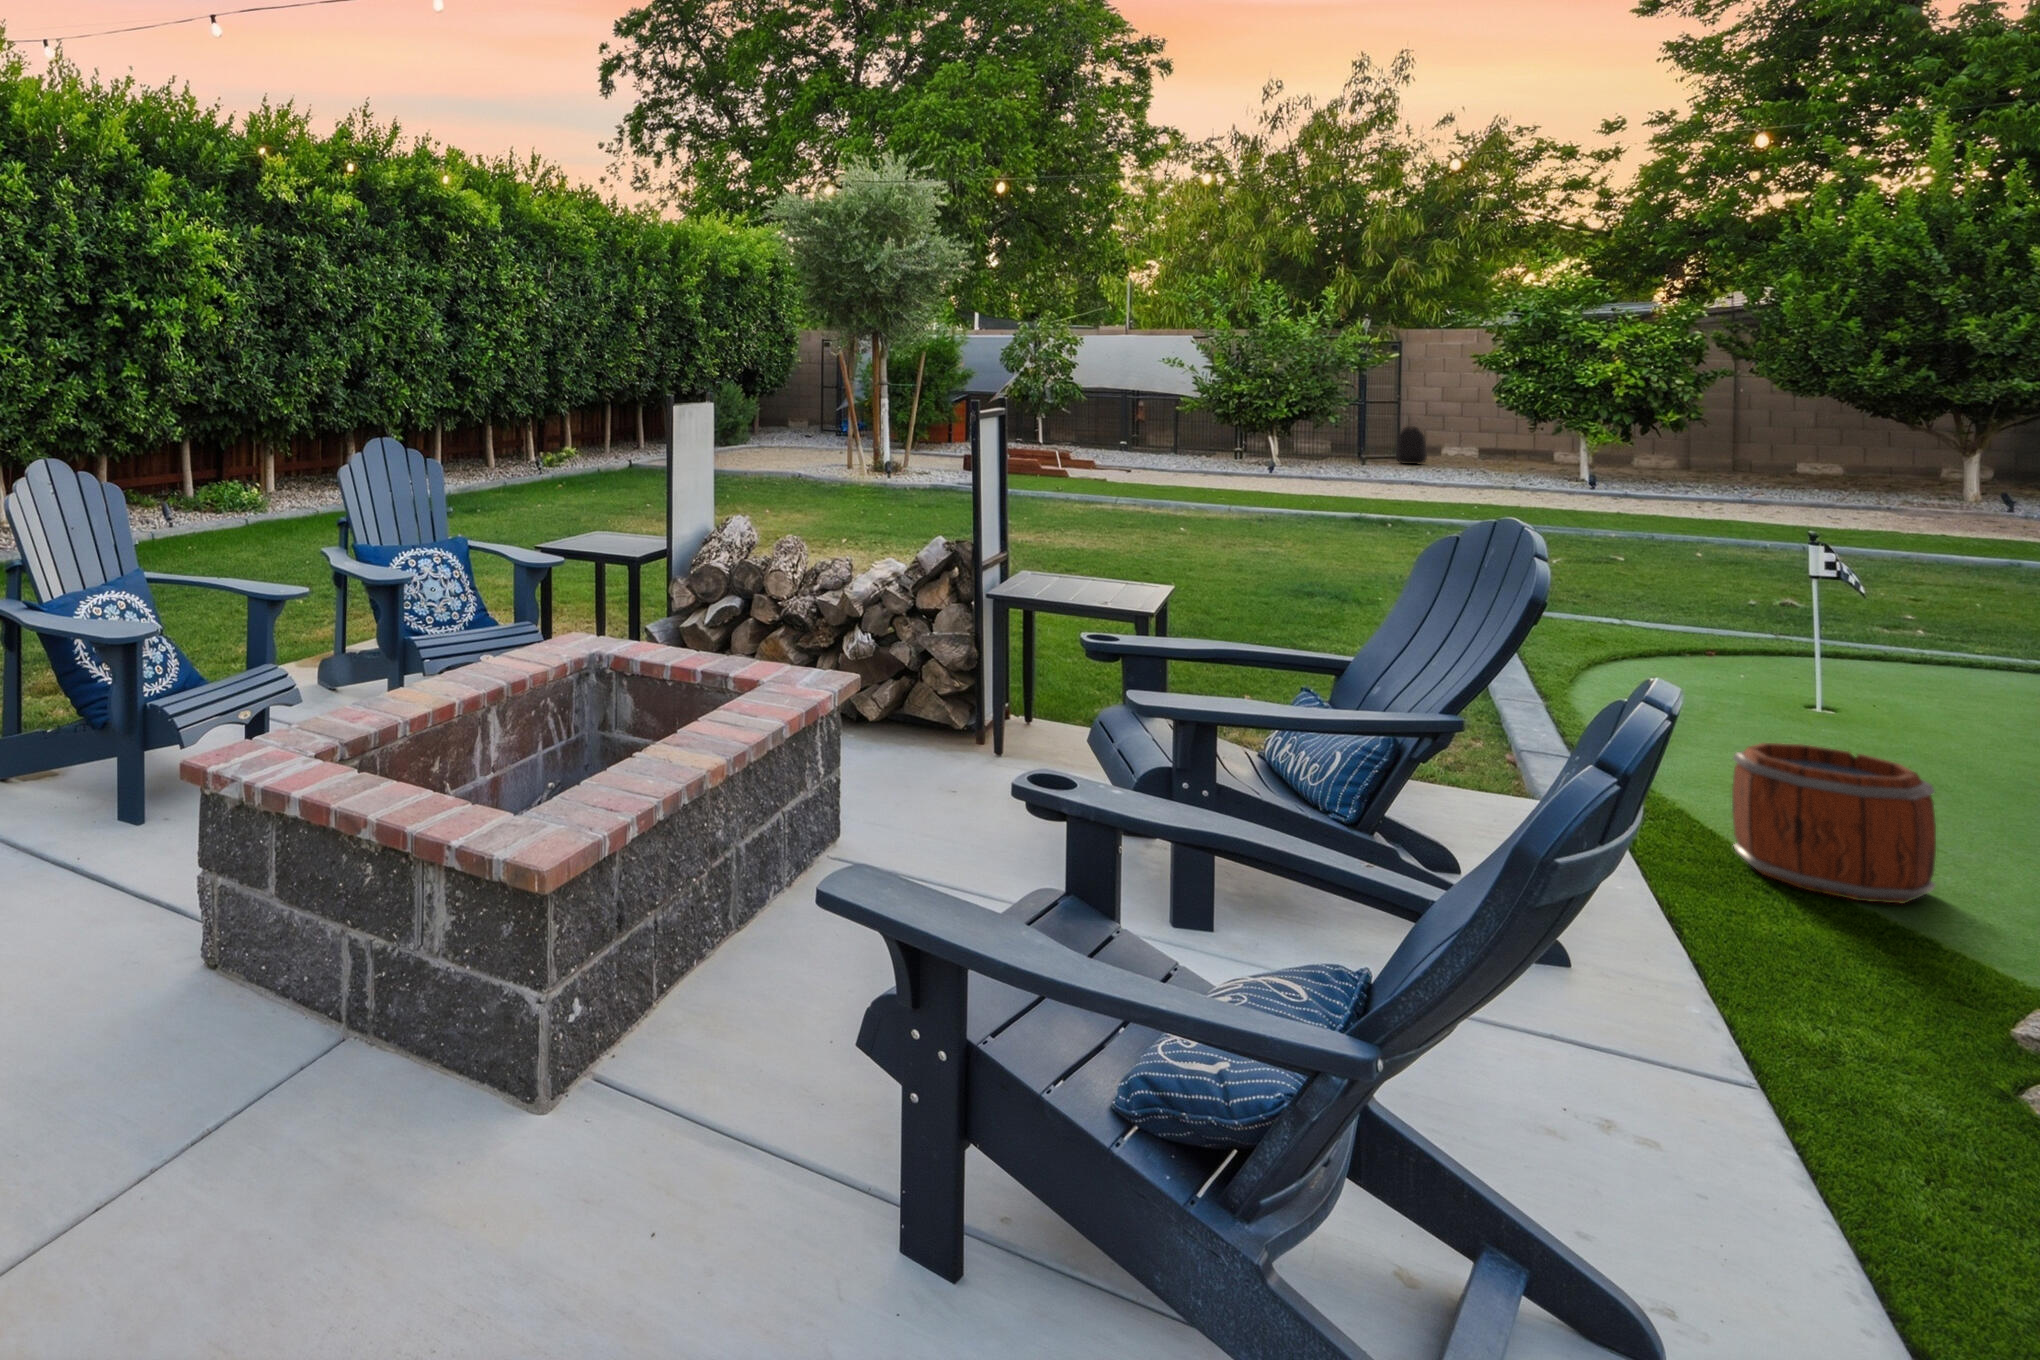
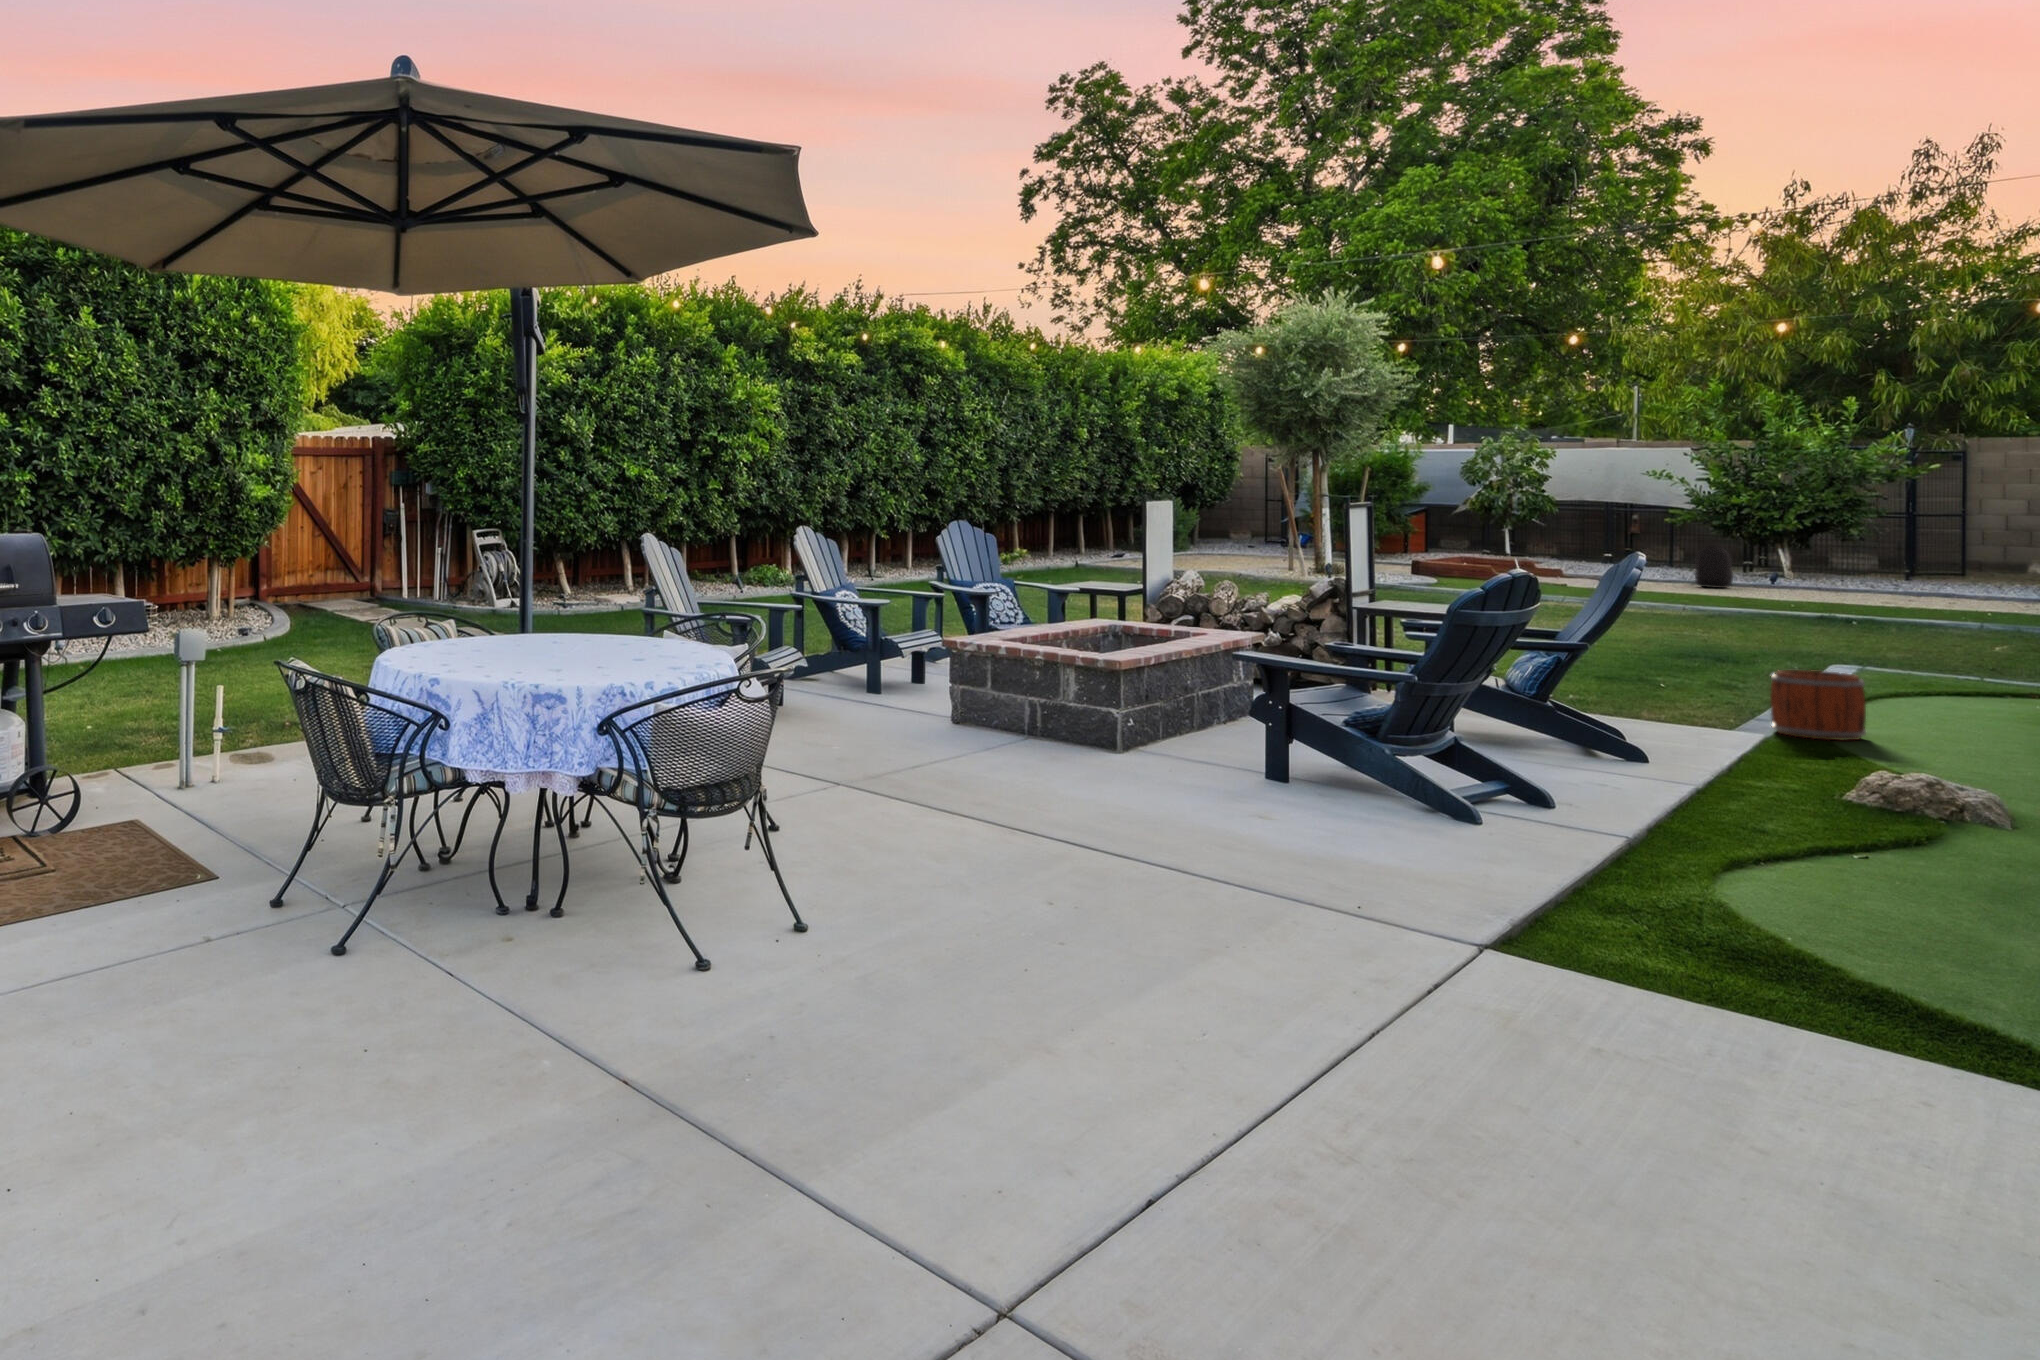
backpack: present [1396,426,1427,464] -> present [1695,545,1733,588]

